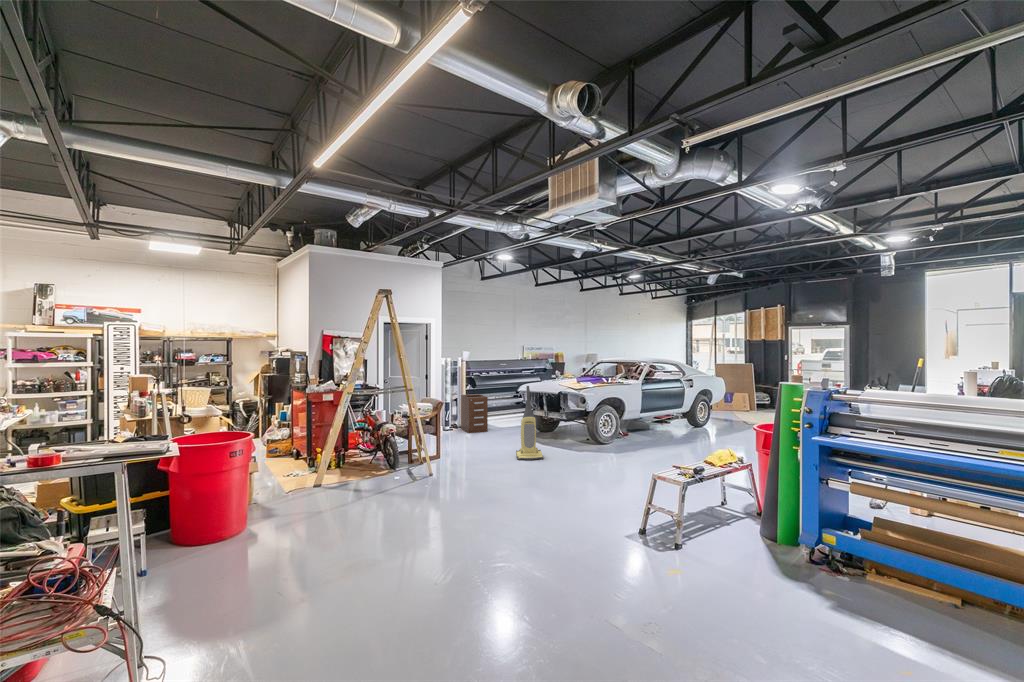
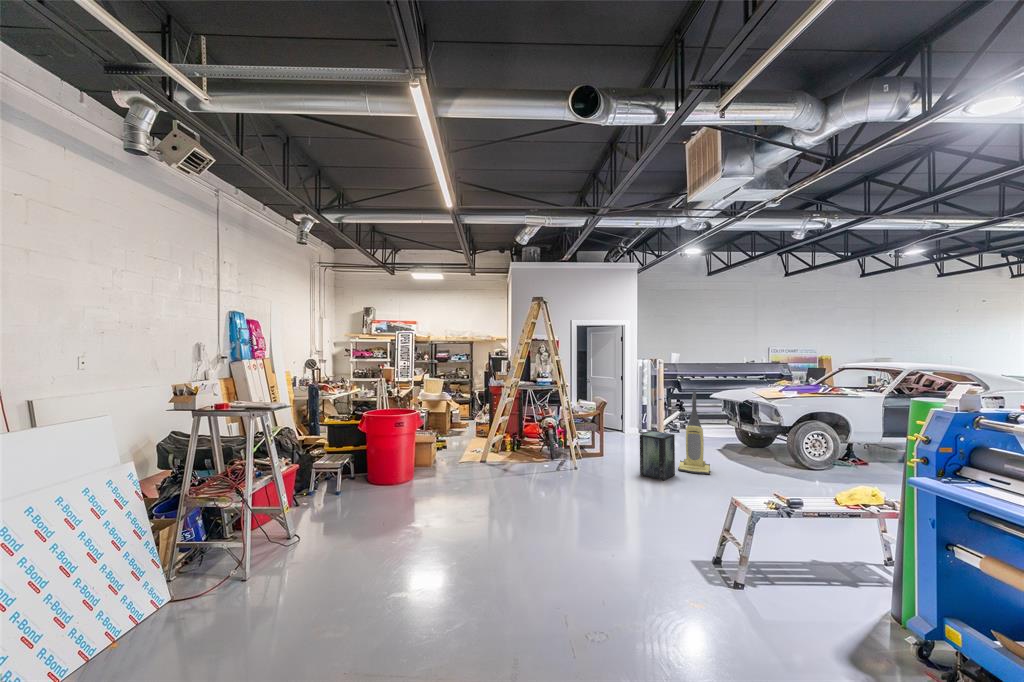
filing cabinet: present [461,394,488,433] -> none [652,398,677,439]
storage box: none [492,426,519,471] -> present [640,431,675,481]

